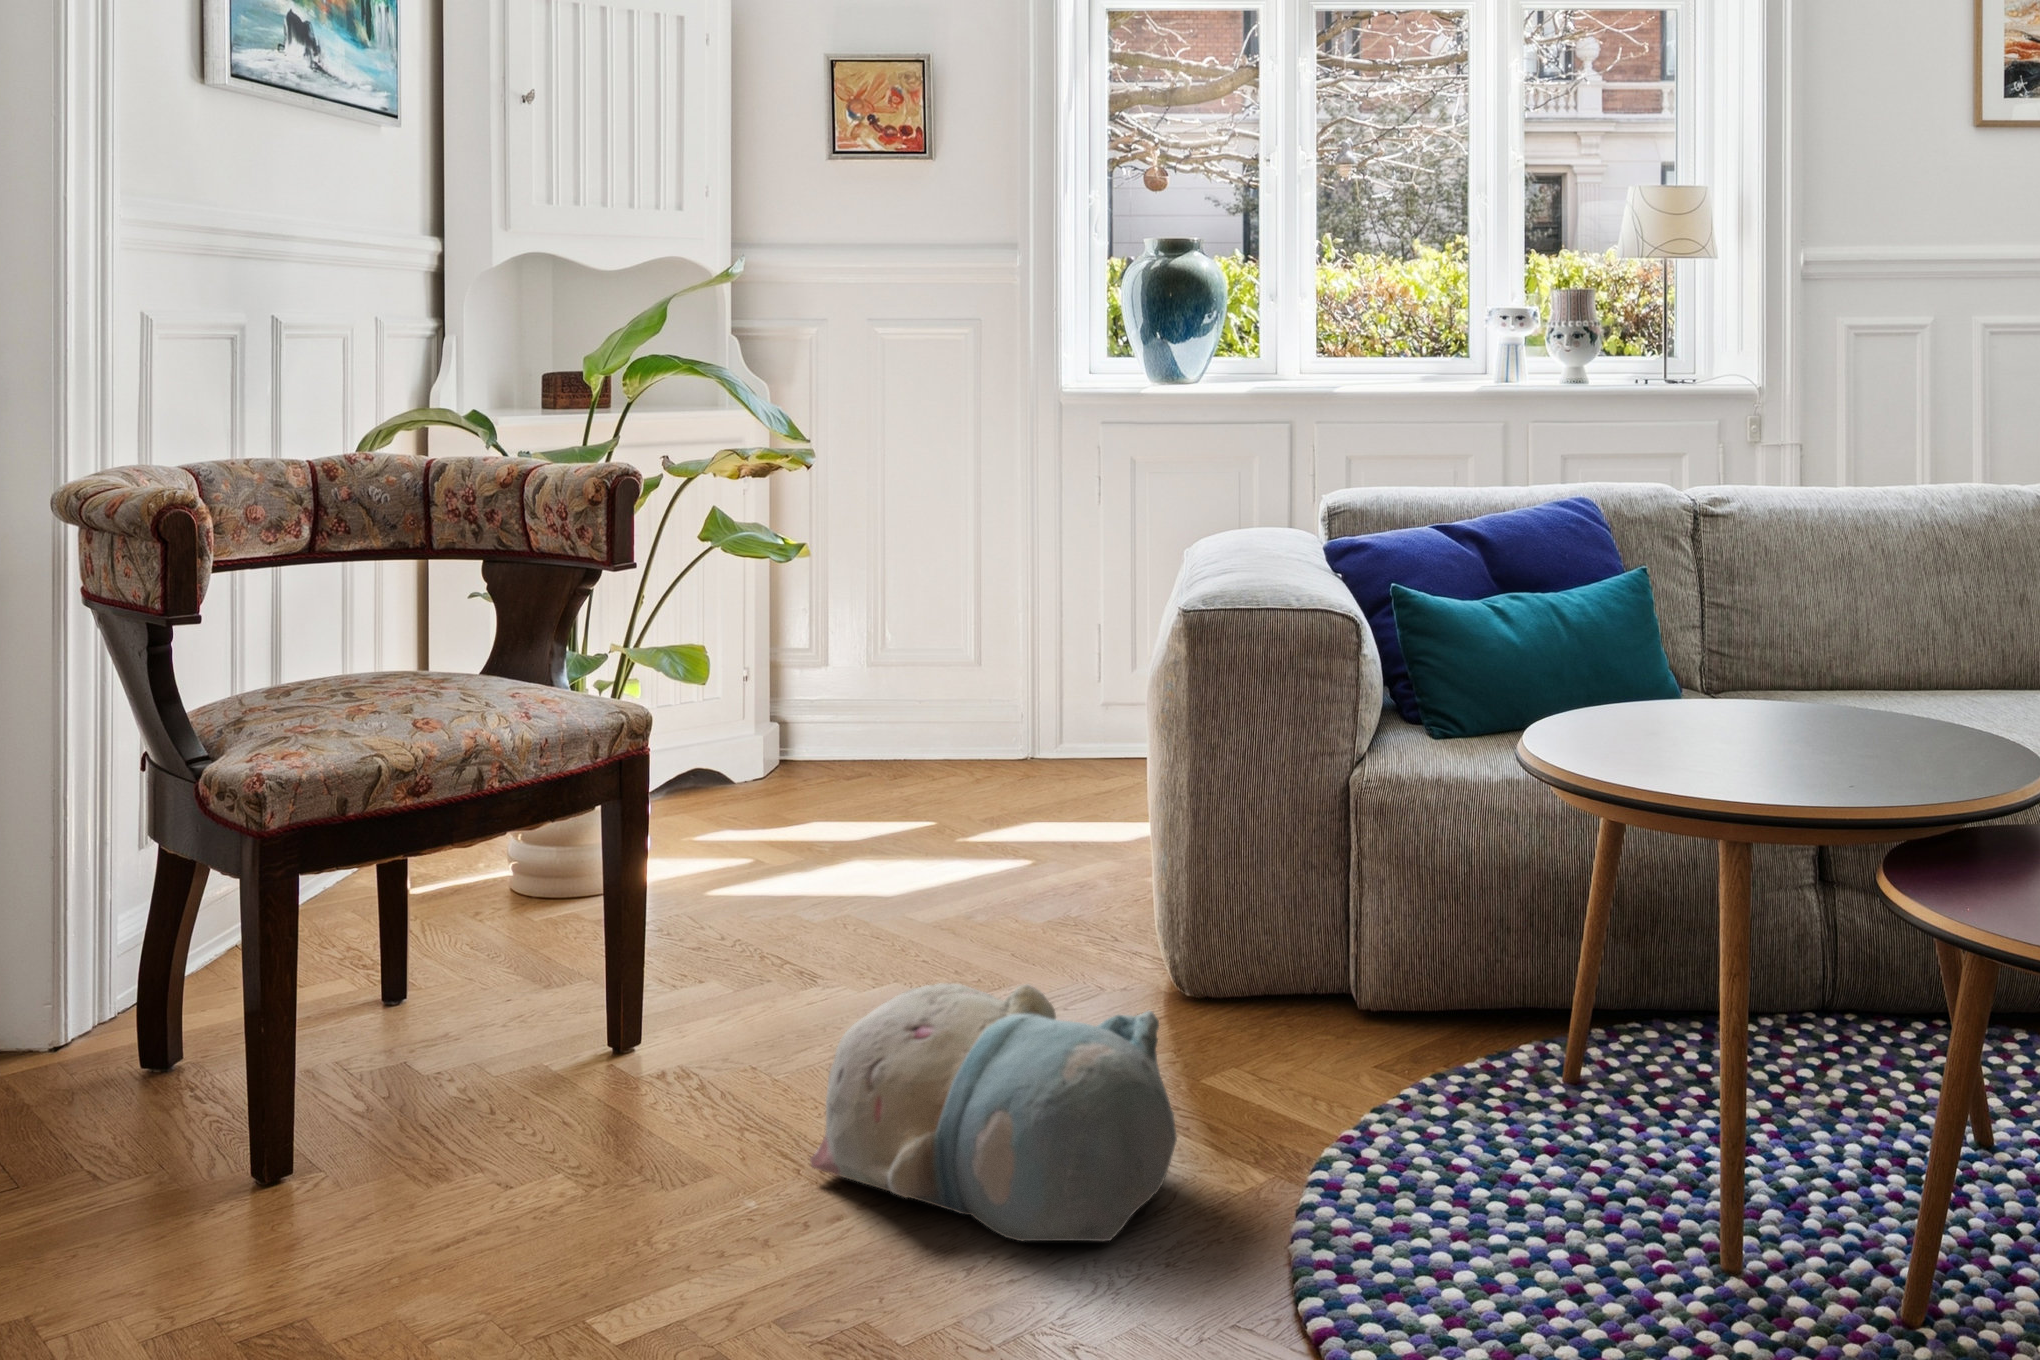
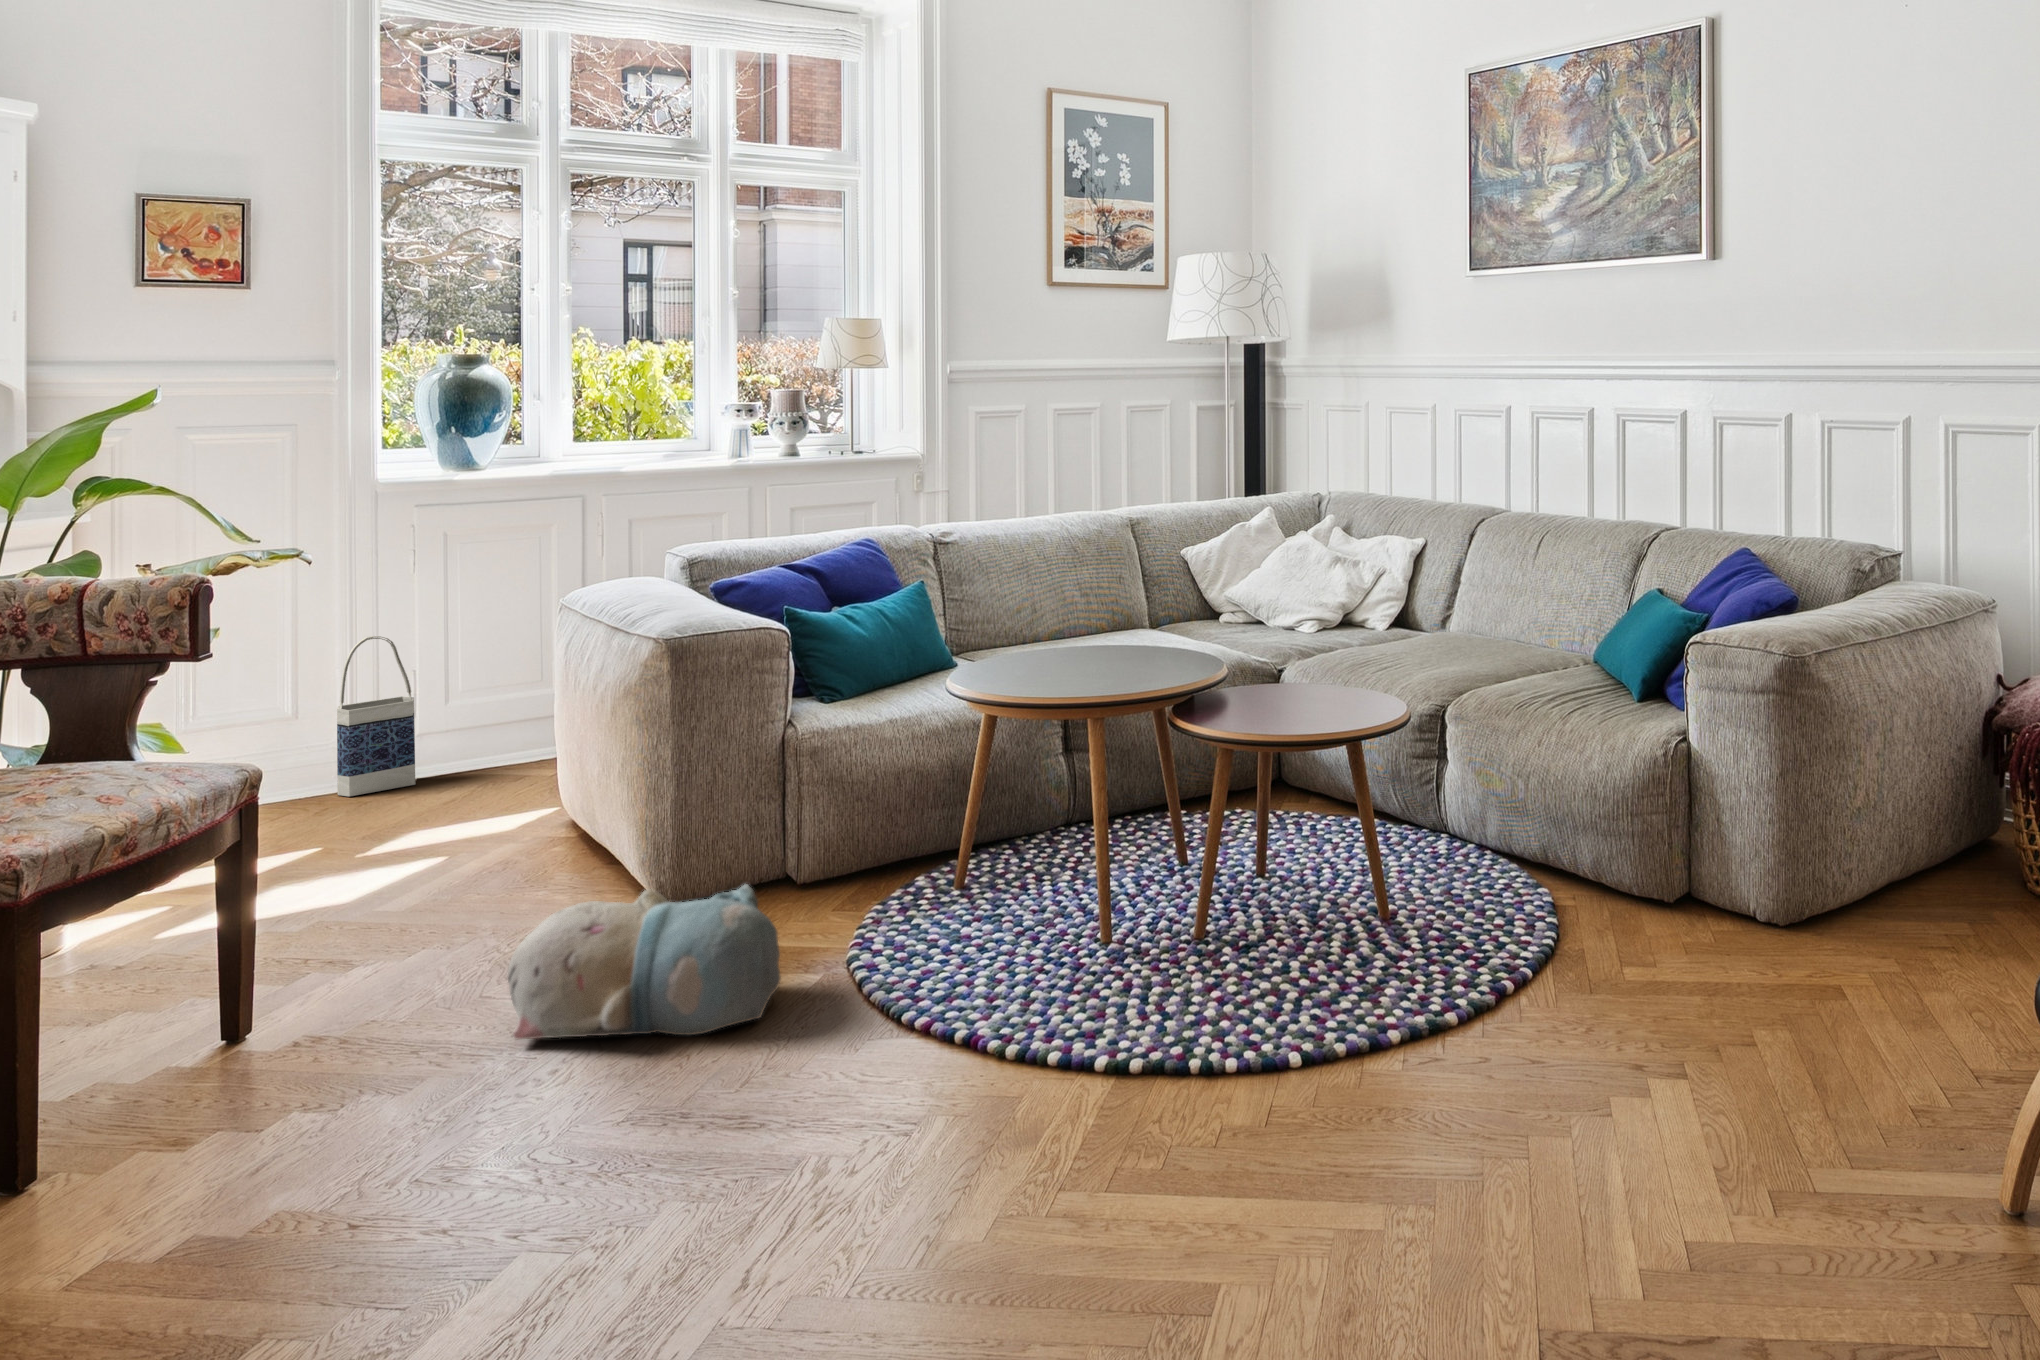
bag: none [1007,577,1092,768] -> present [337,636,416,796]

